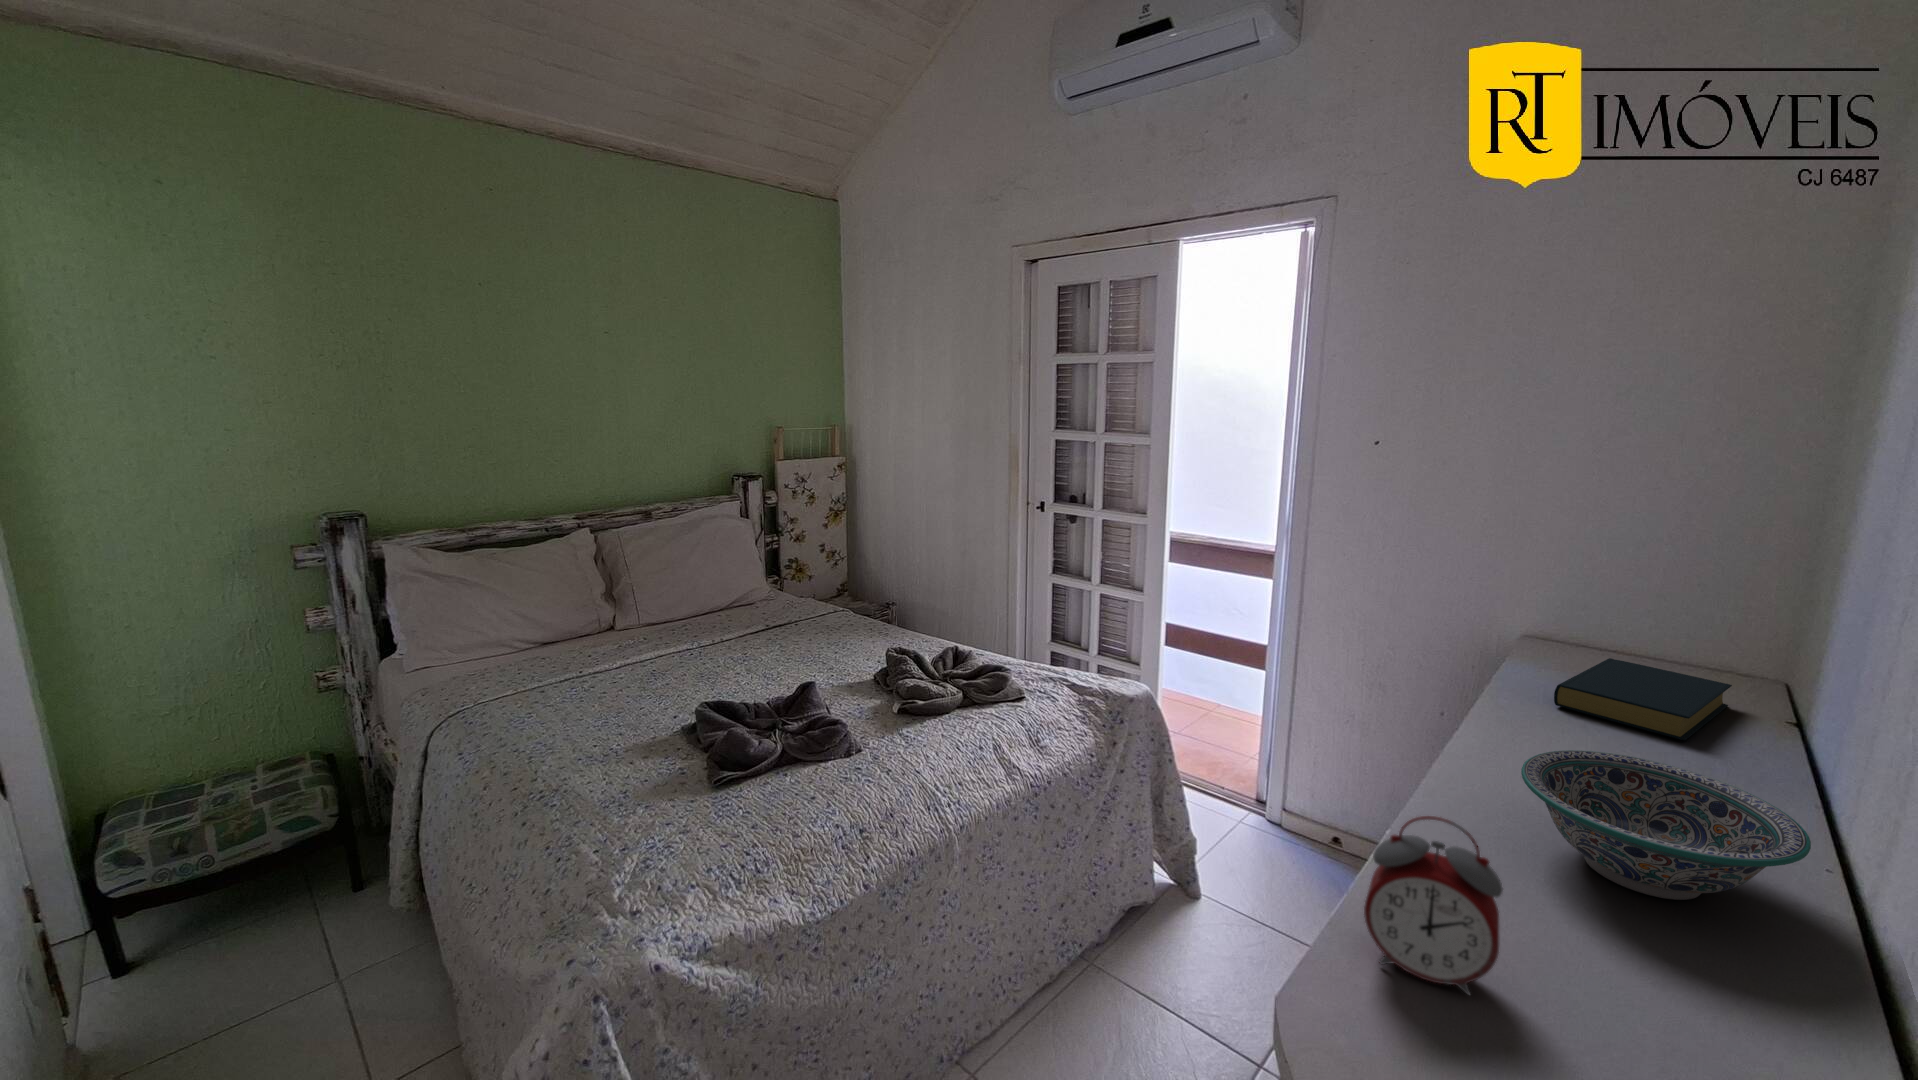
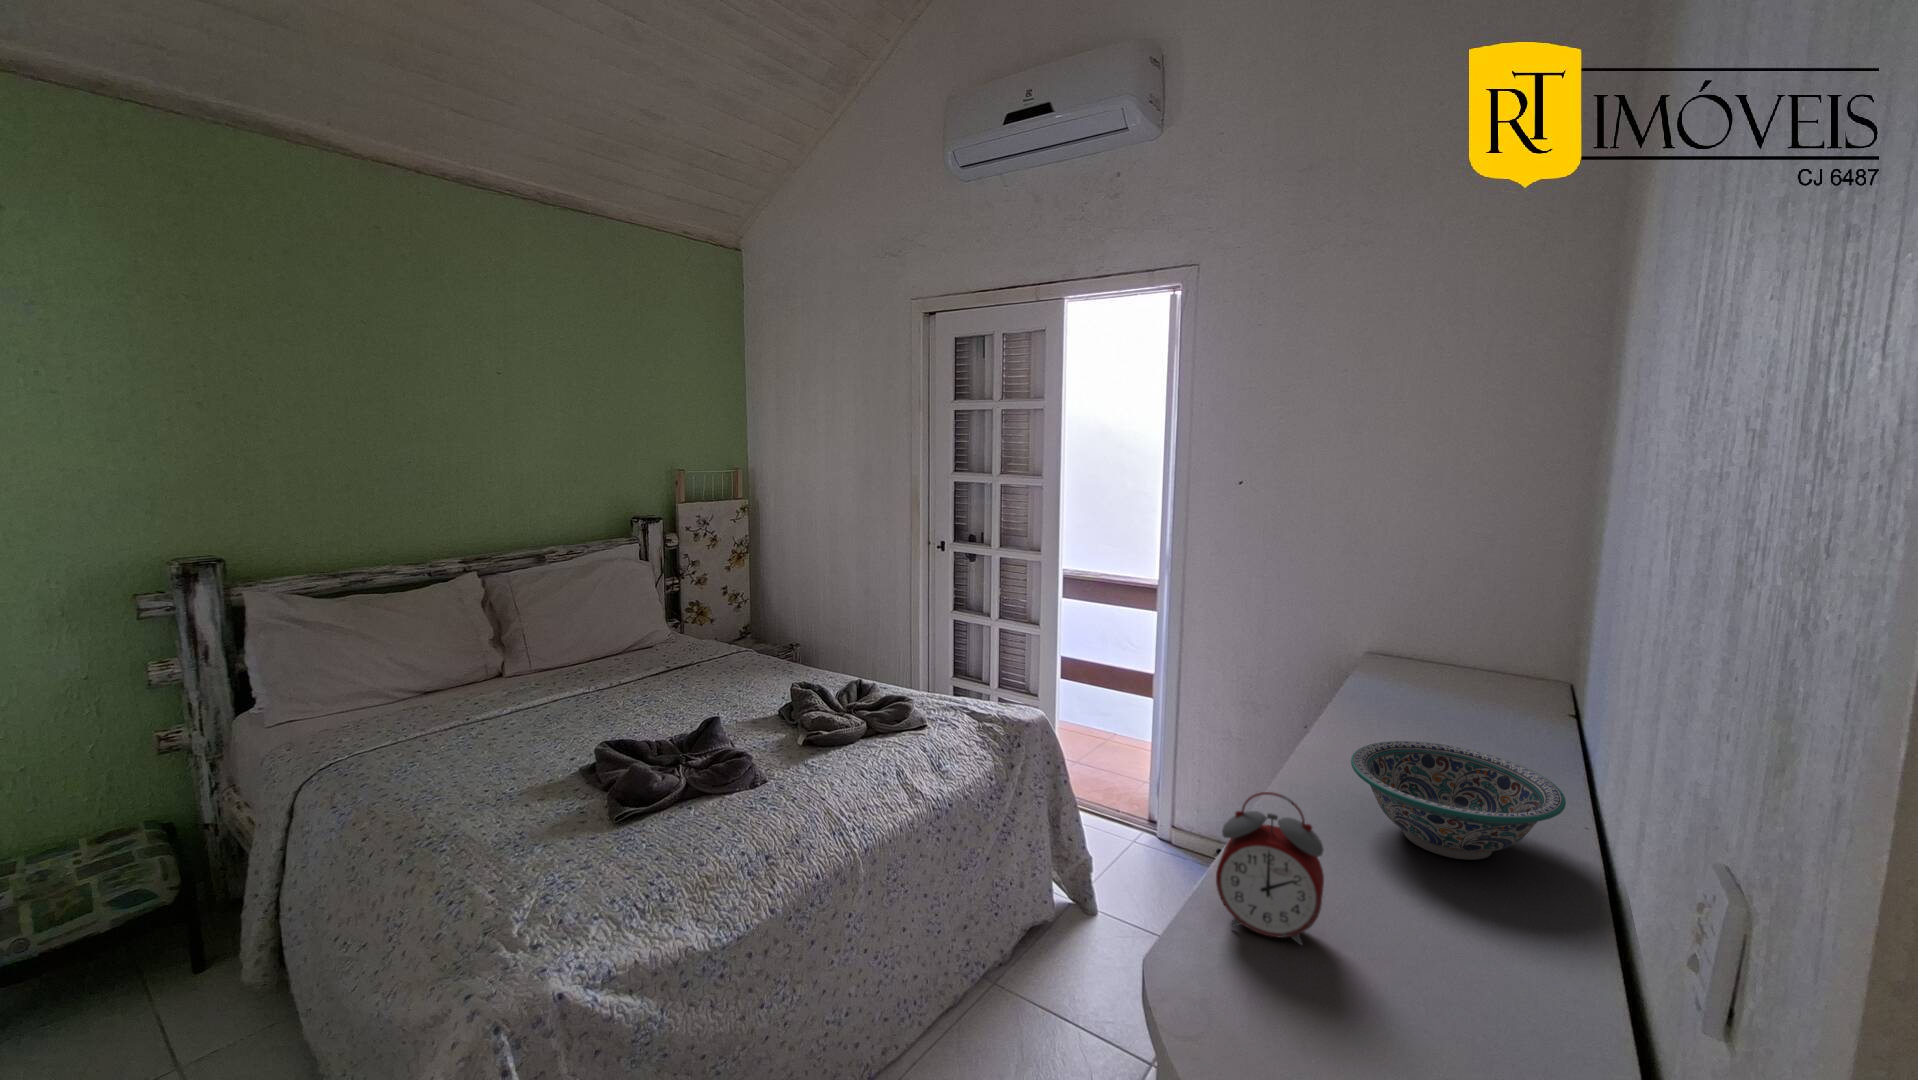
hardback book: present [1554,658,1732,740] -> none [1391,668,1532,734]

